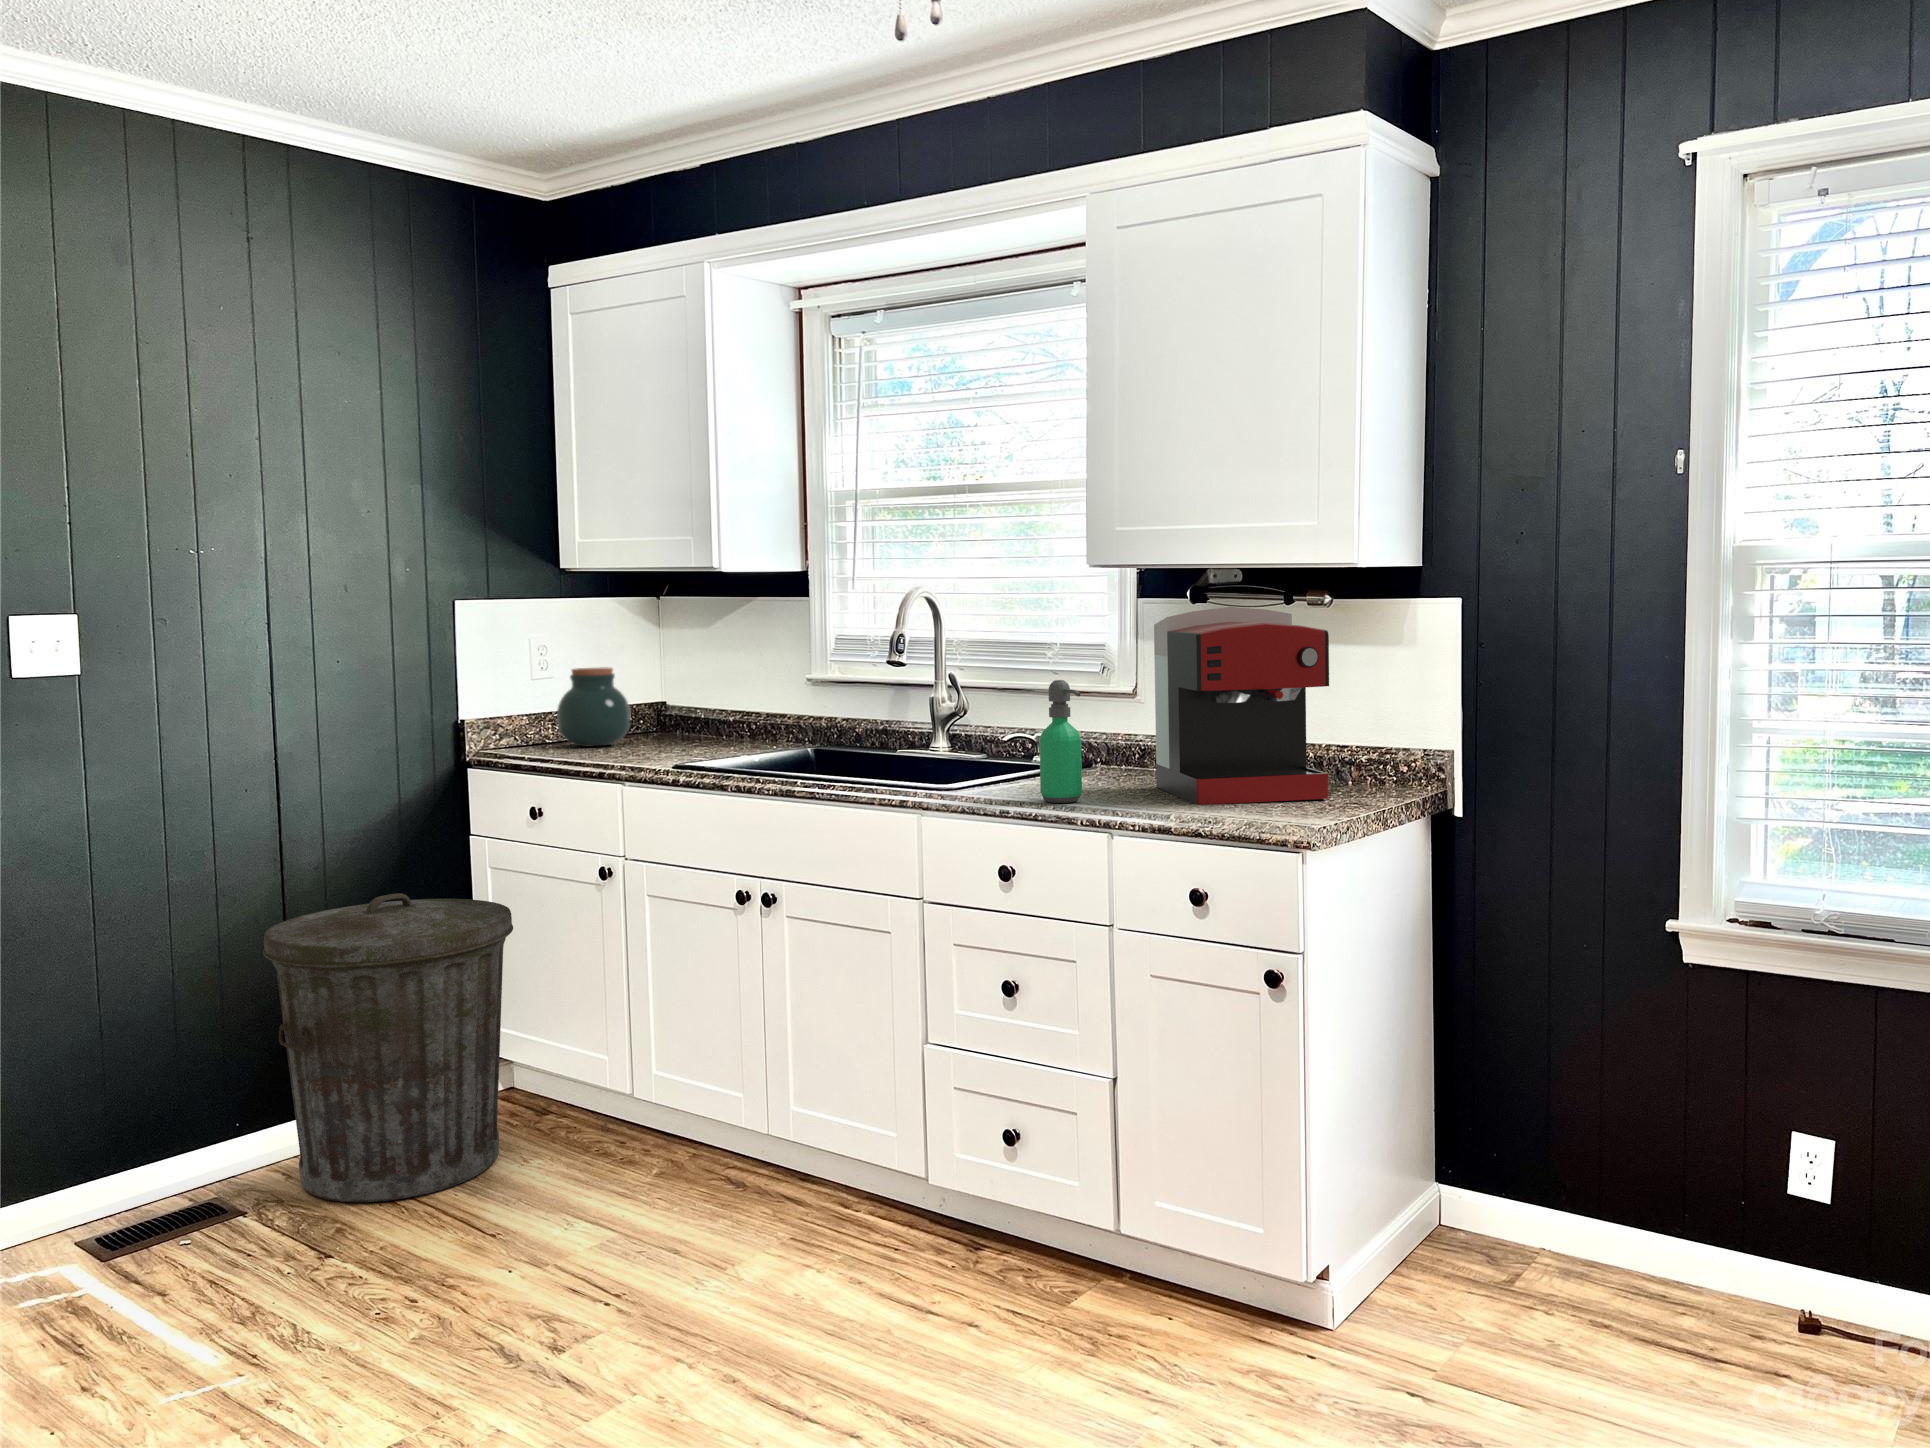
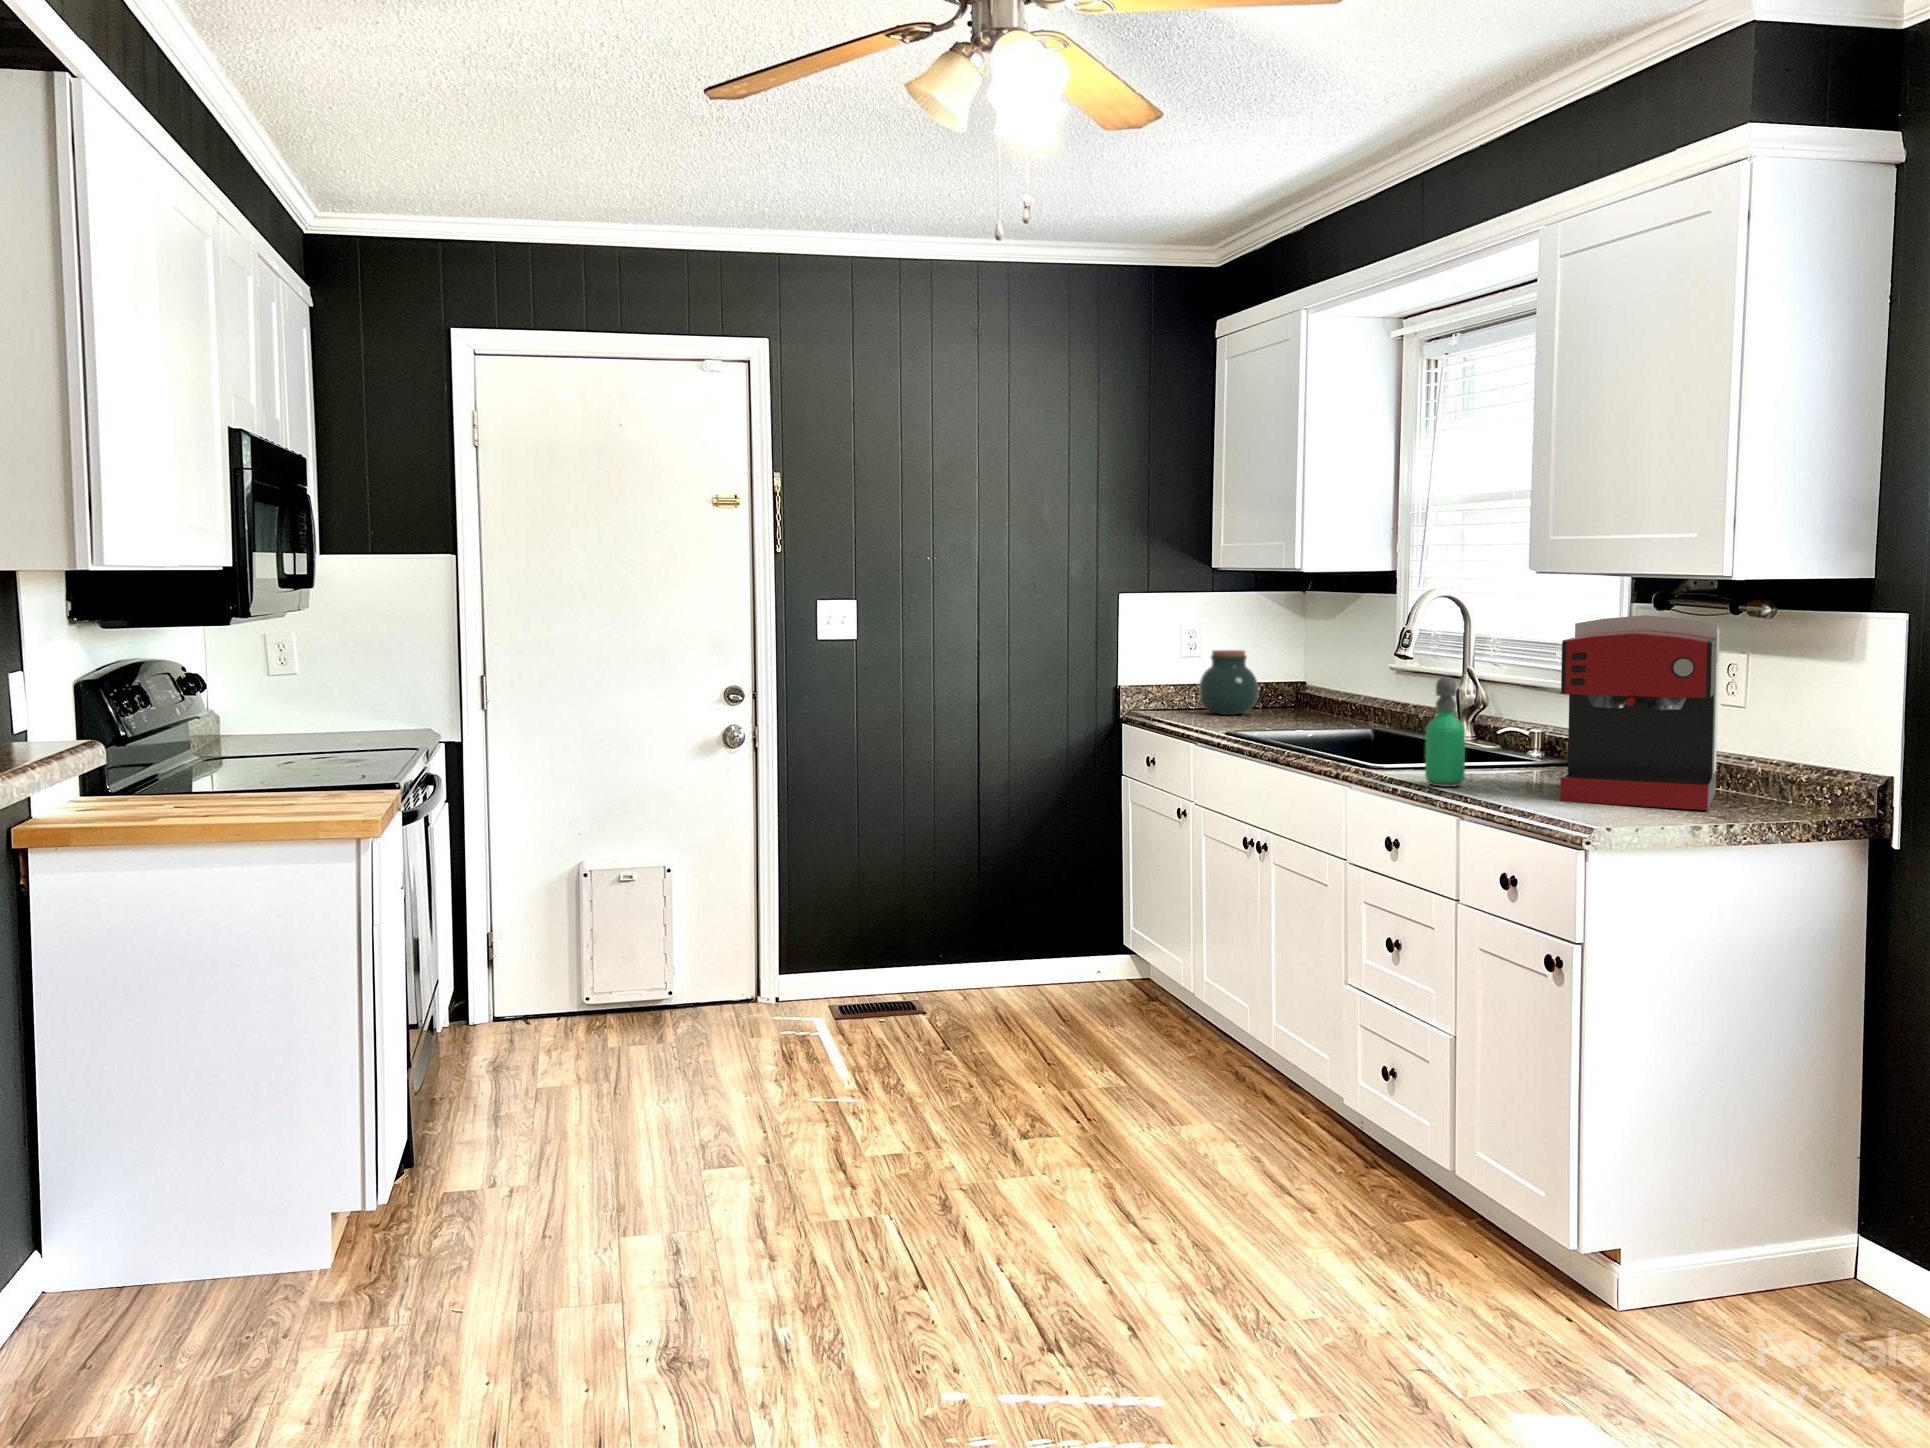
trash can: present [263,893,513,1202] -> none [948,809,1117,1029]

